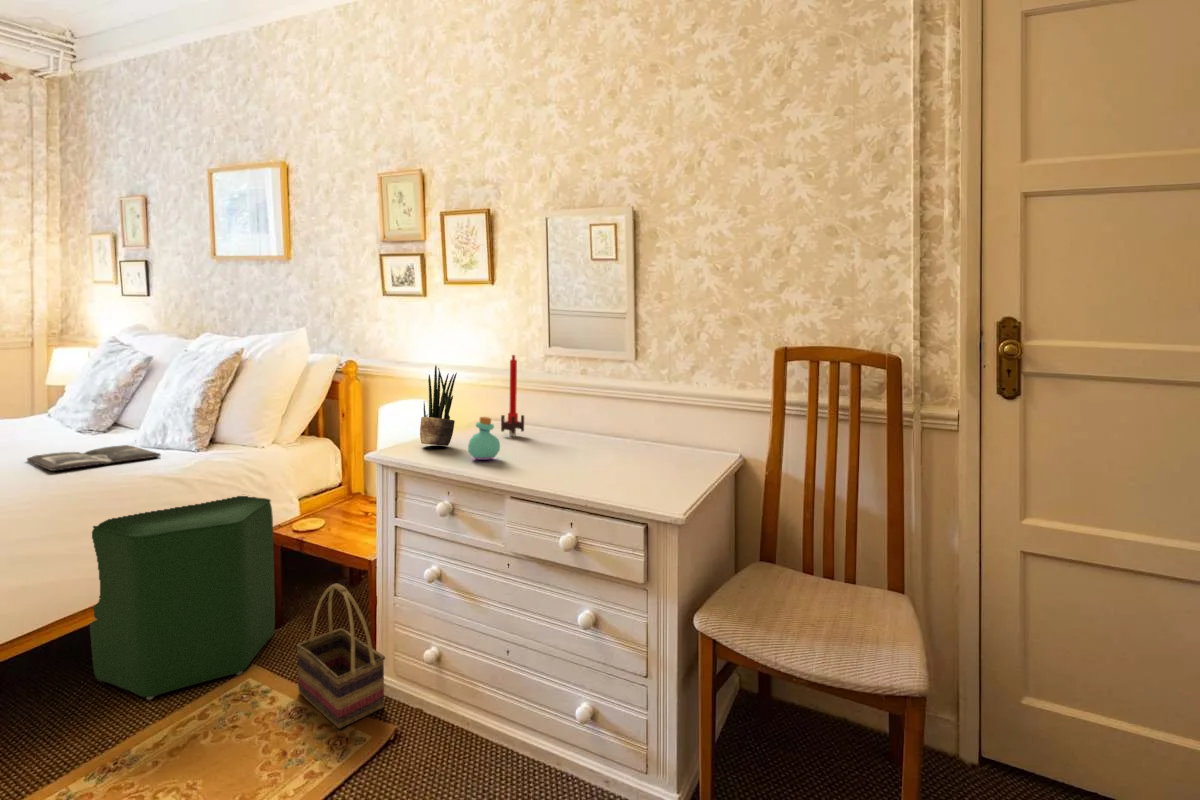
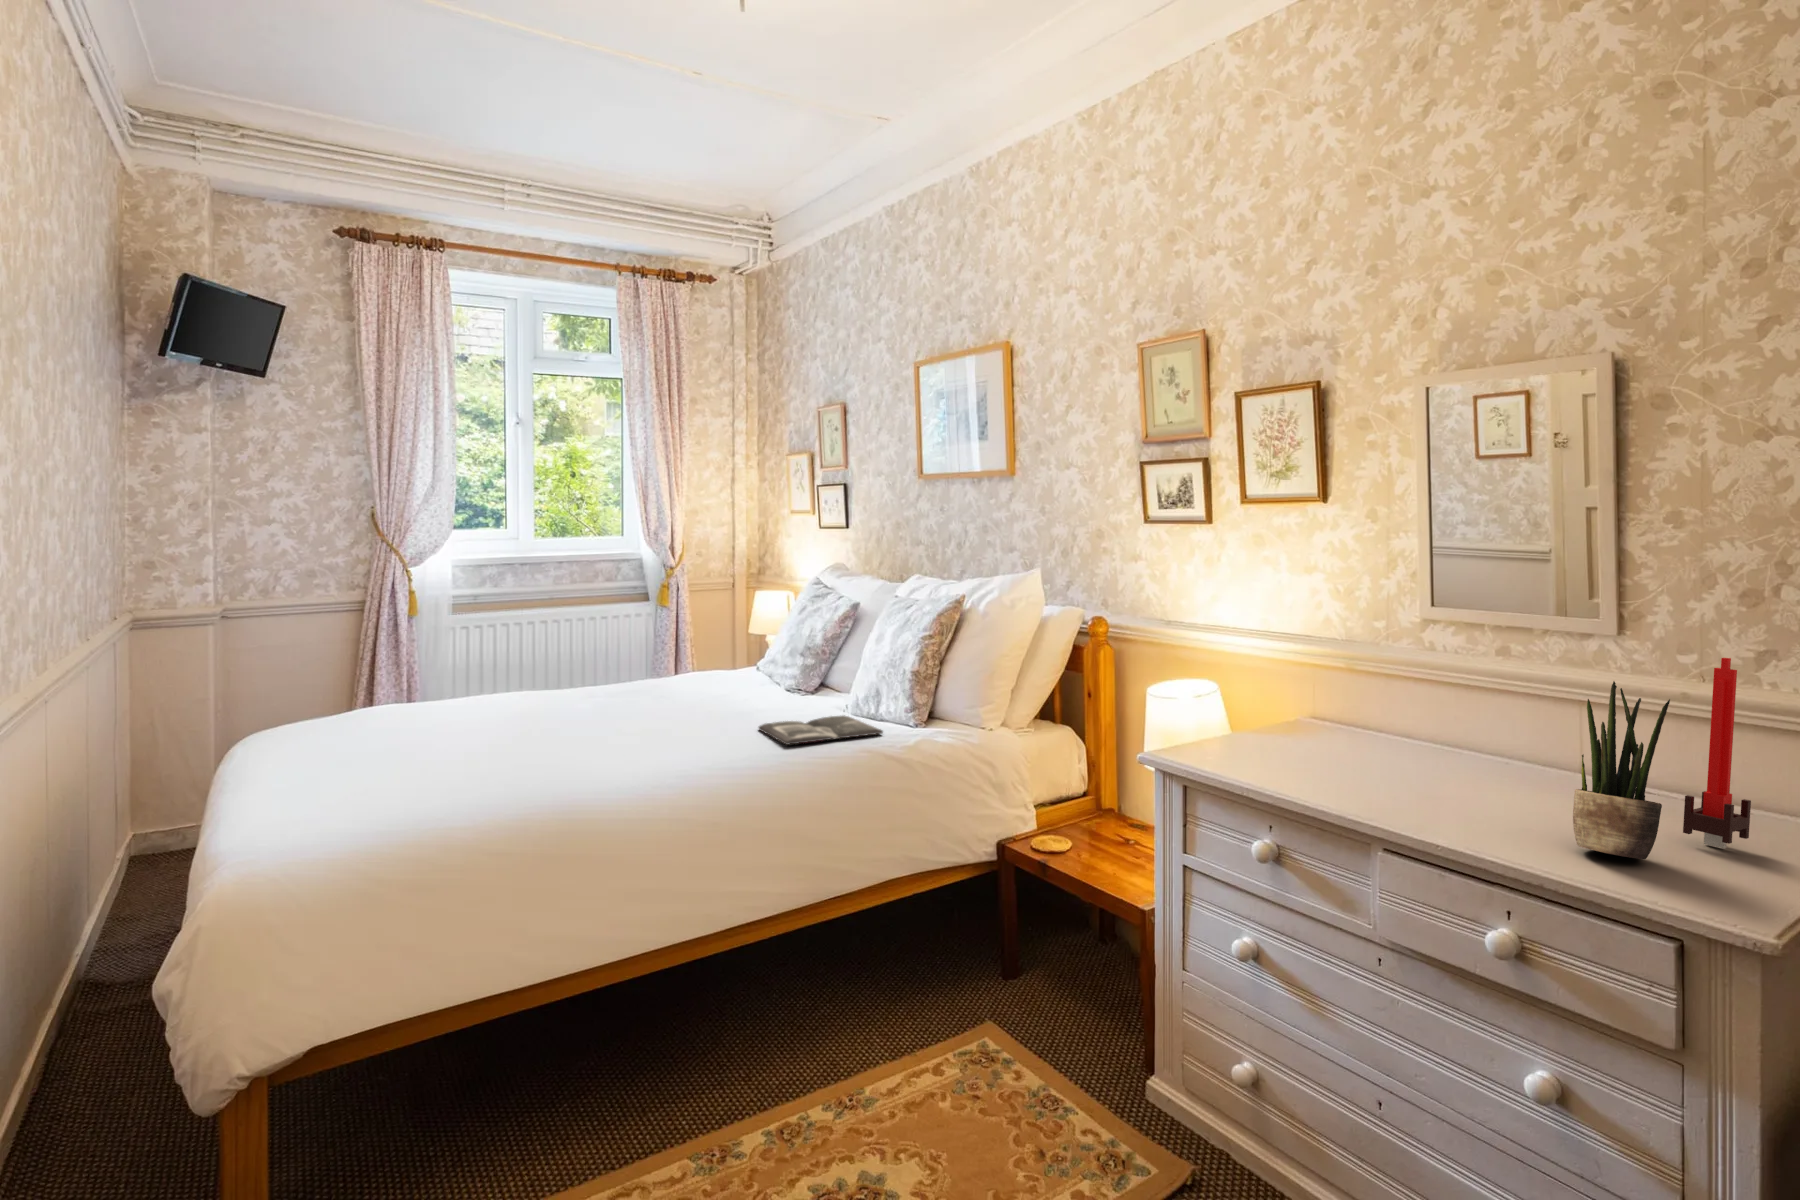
candle: present [501,355,524,436] -> present [1683,658,1751,849]
potted plant: present [420,366,457,446] -> present [1573,681,1670,859]
perfume bottle: present [468,417,500,460] -> none [1306,717,1359,785]
ottoman: present [90,496,275,699] -> none [814,782,1005,1037]
basket: present [296,584,385,729] -> none [1045,934,1171,1143]

